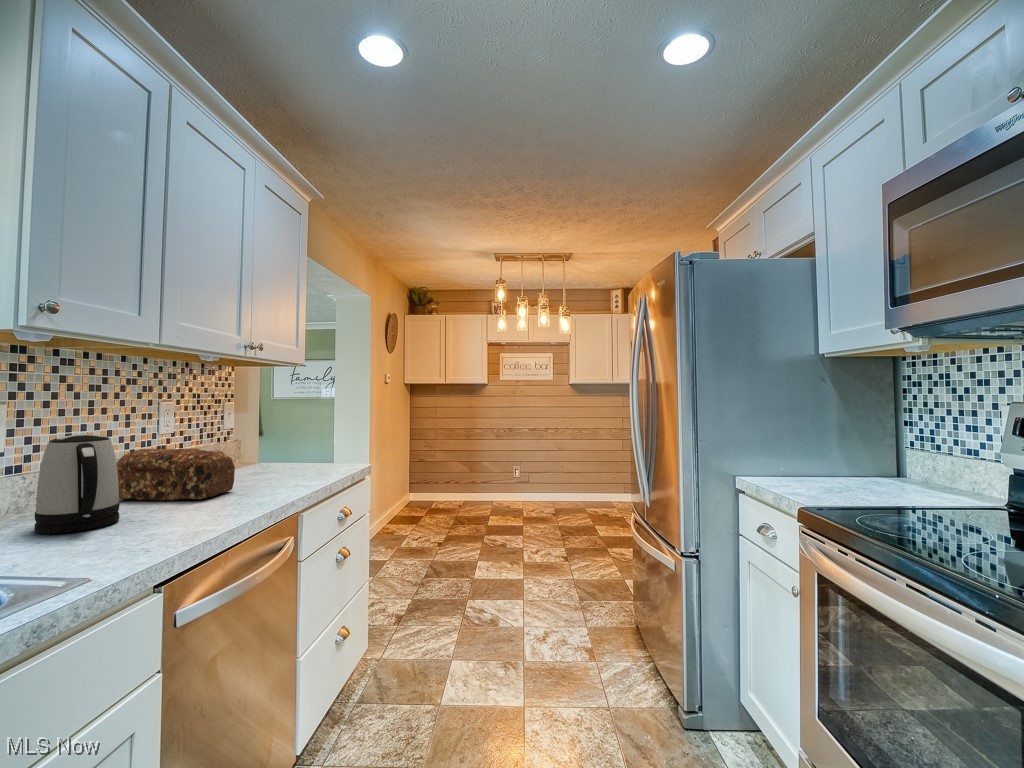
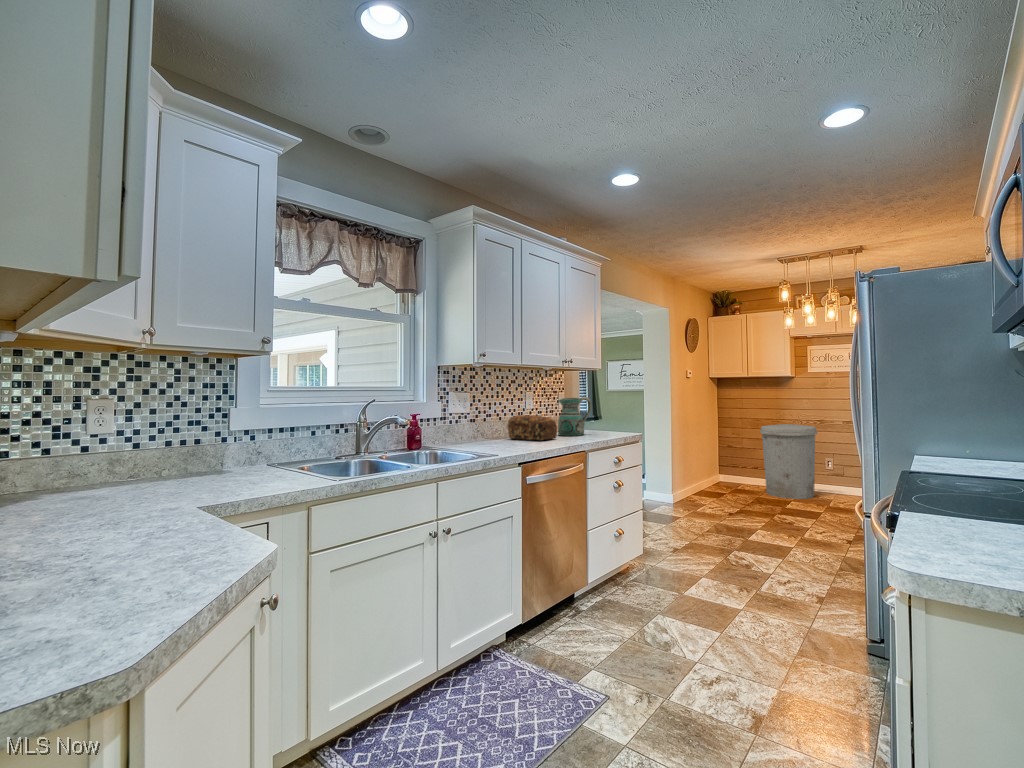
ceramic pitcher: none [232,412,296,481] -> present [558,397,592,436]
kettle: present [34,434,120,534] -> none [484,406,510,446]
trash can: none [456,439,506,514] -> present [760,424,818,499]

